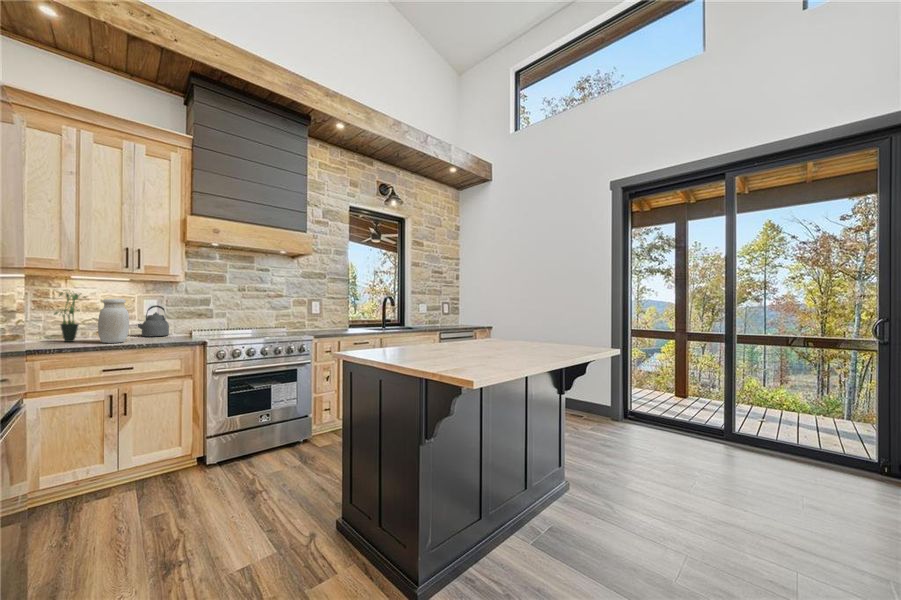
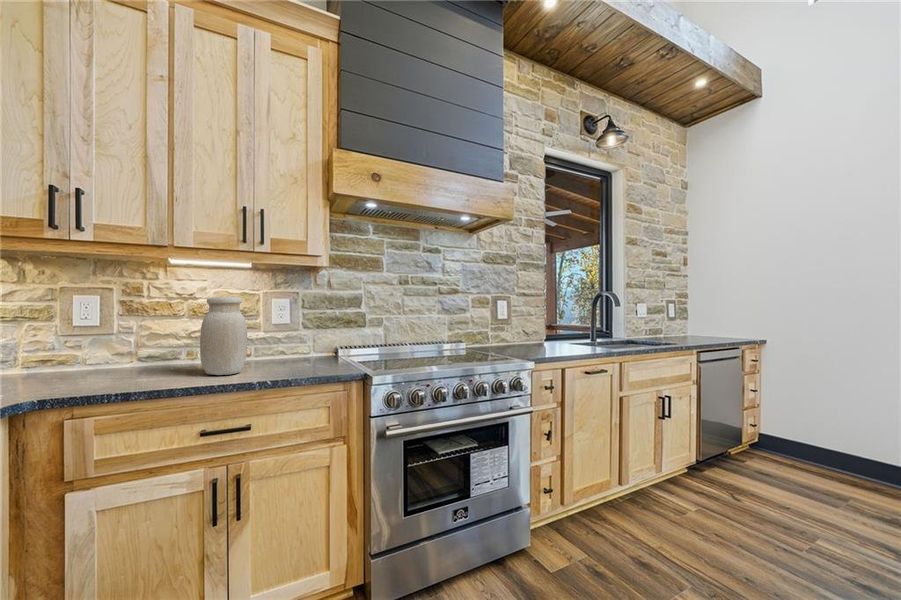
potted plant: present [54,293,80,342] -> none [138,283,188,371]
kettle: present [138,305,169,336] -> none [254,308,307,359]

